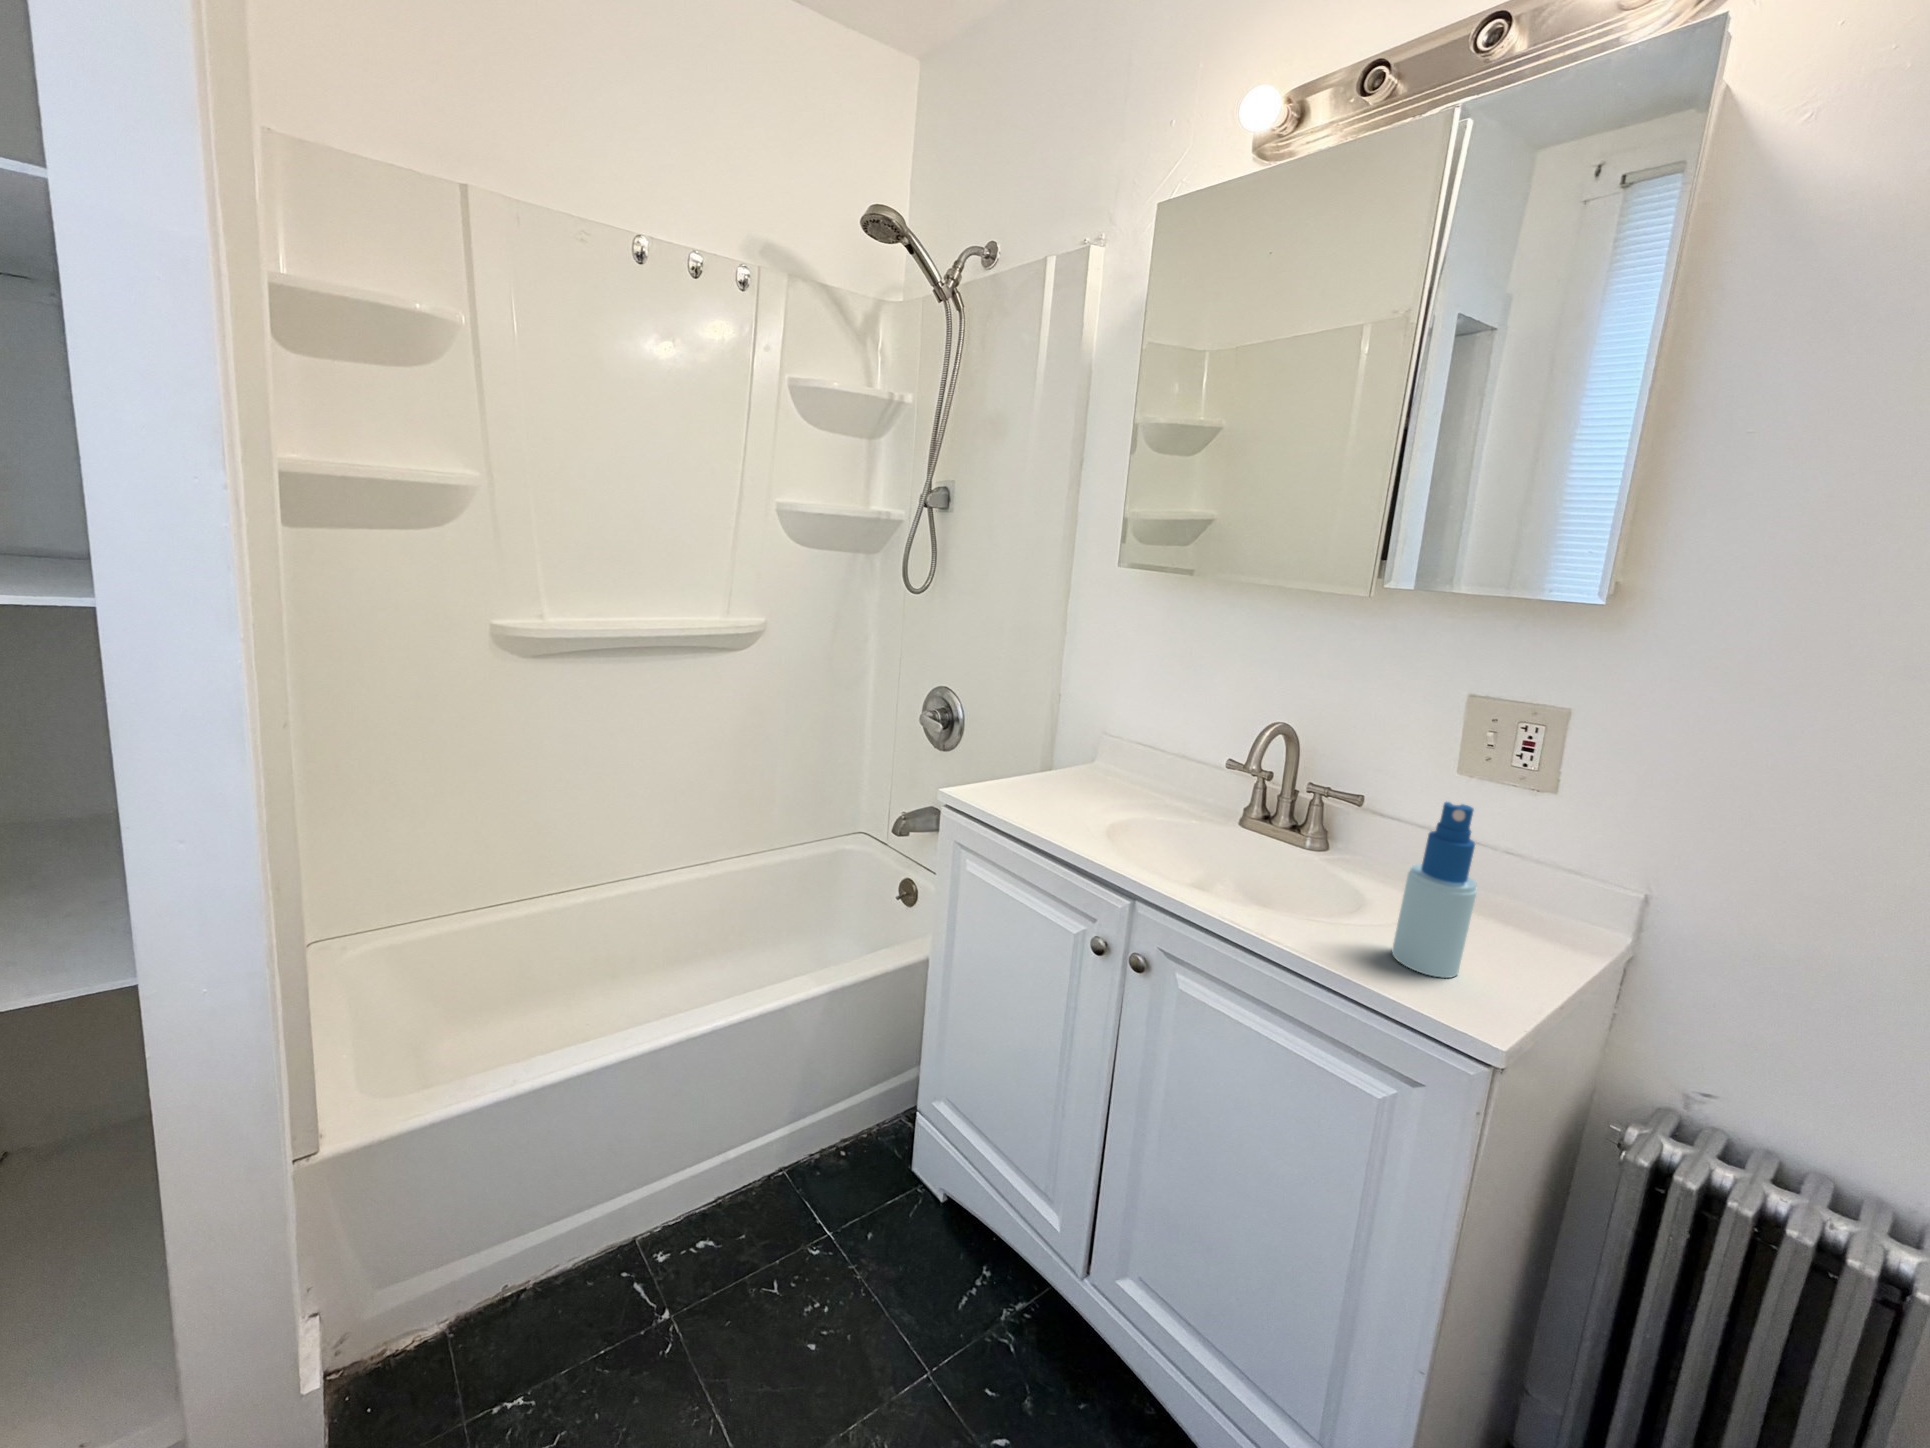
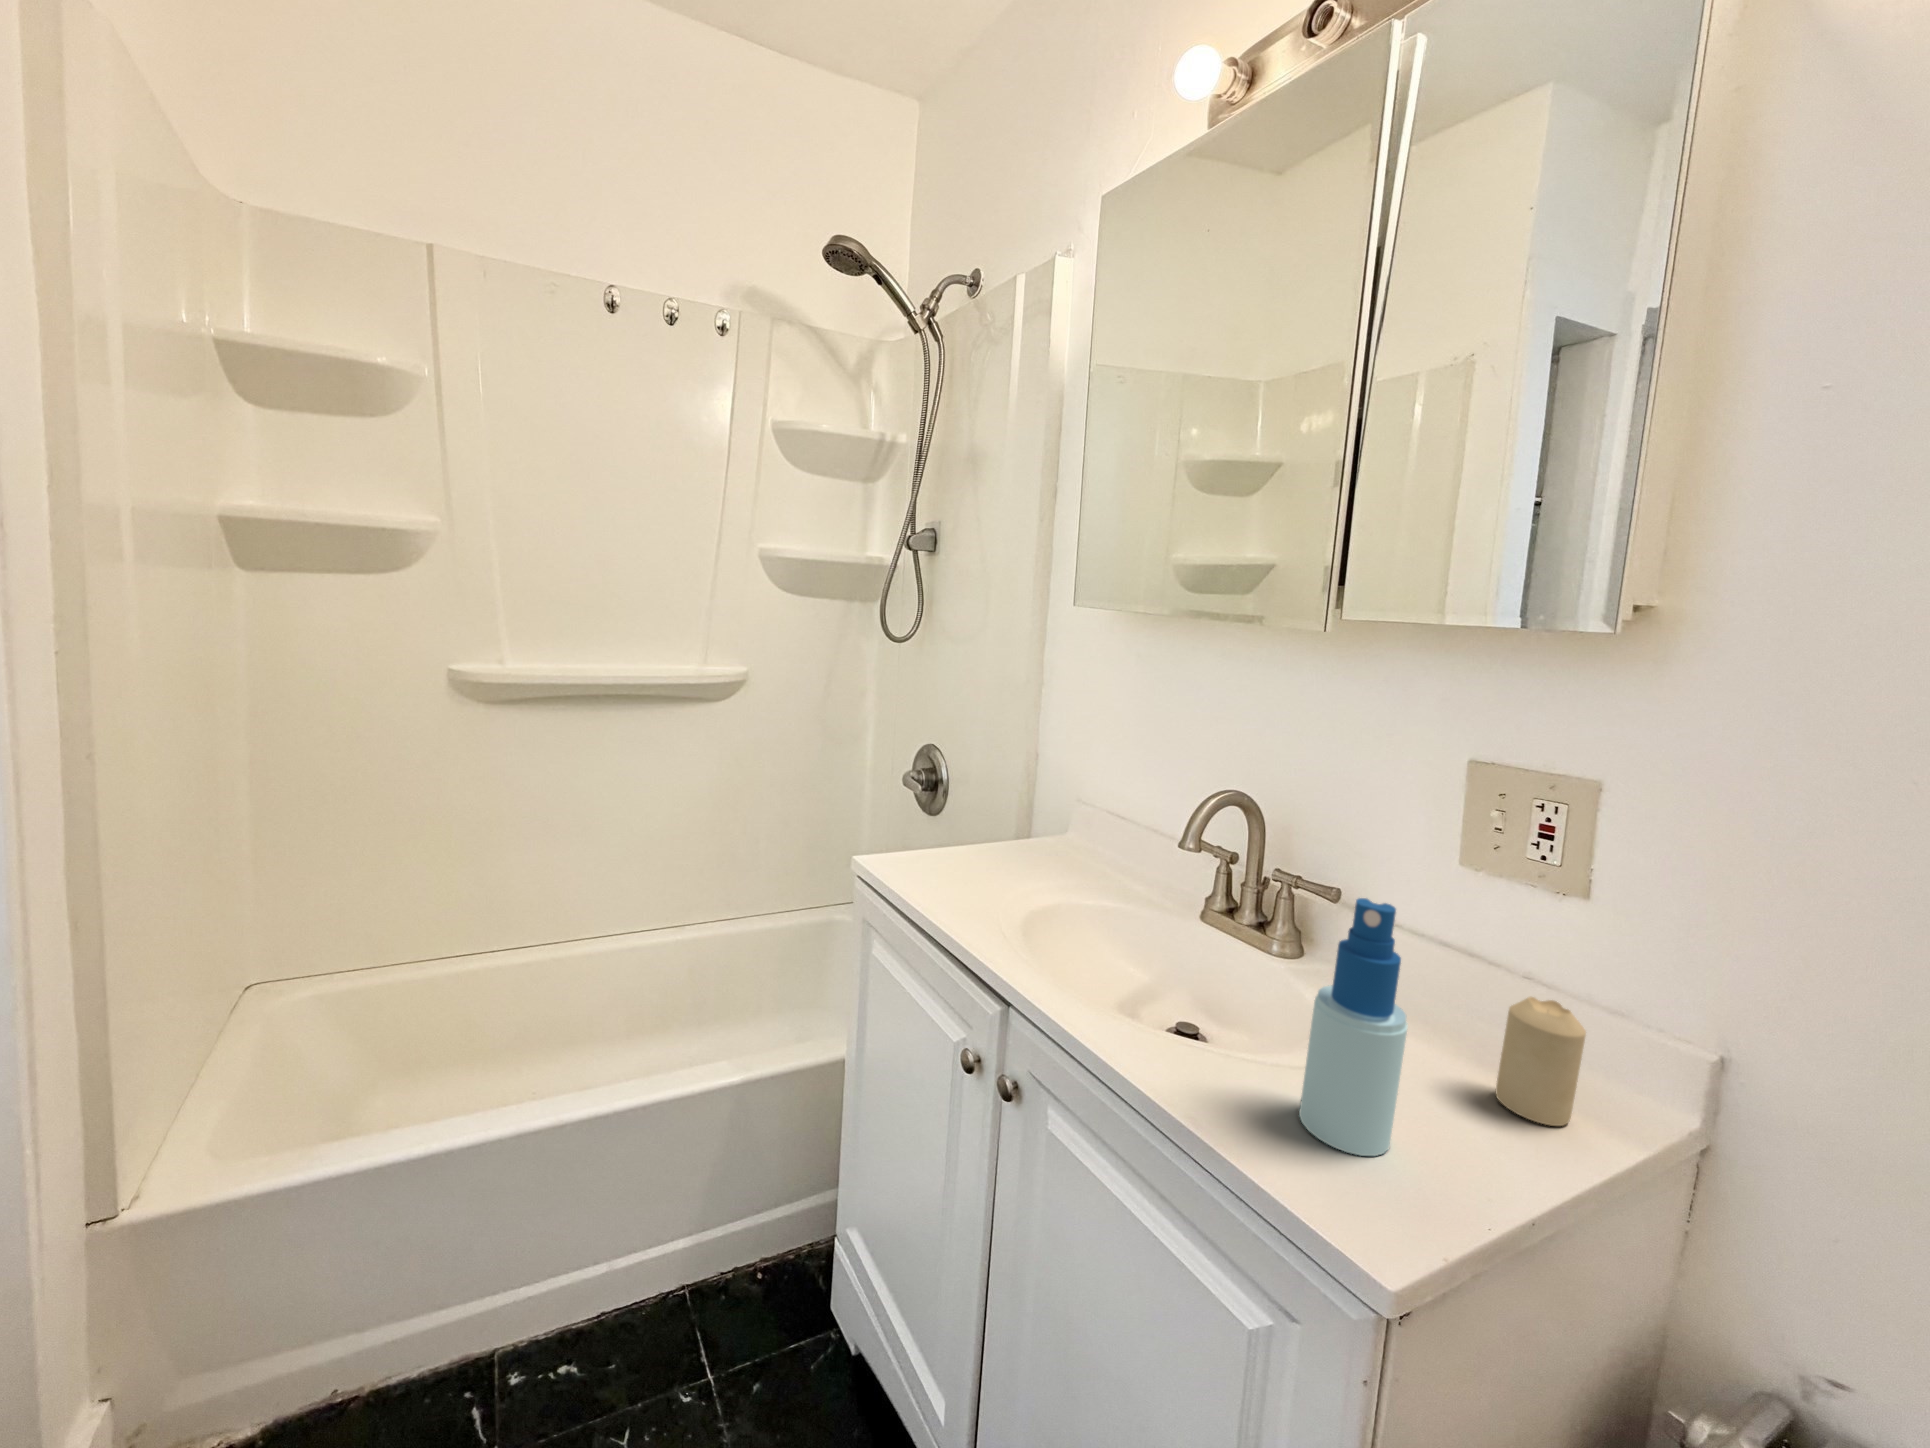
candle: none [1503,864,1570,950] -> present [1496,997,1586,1126]

